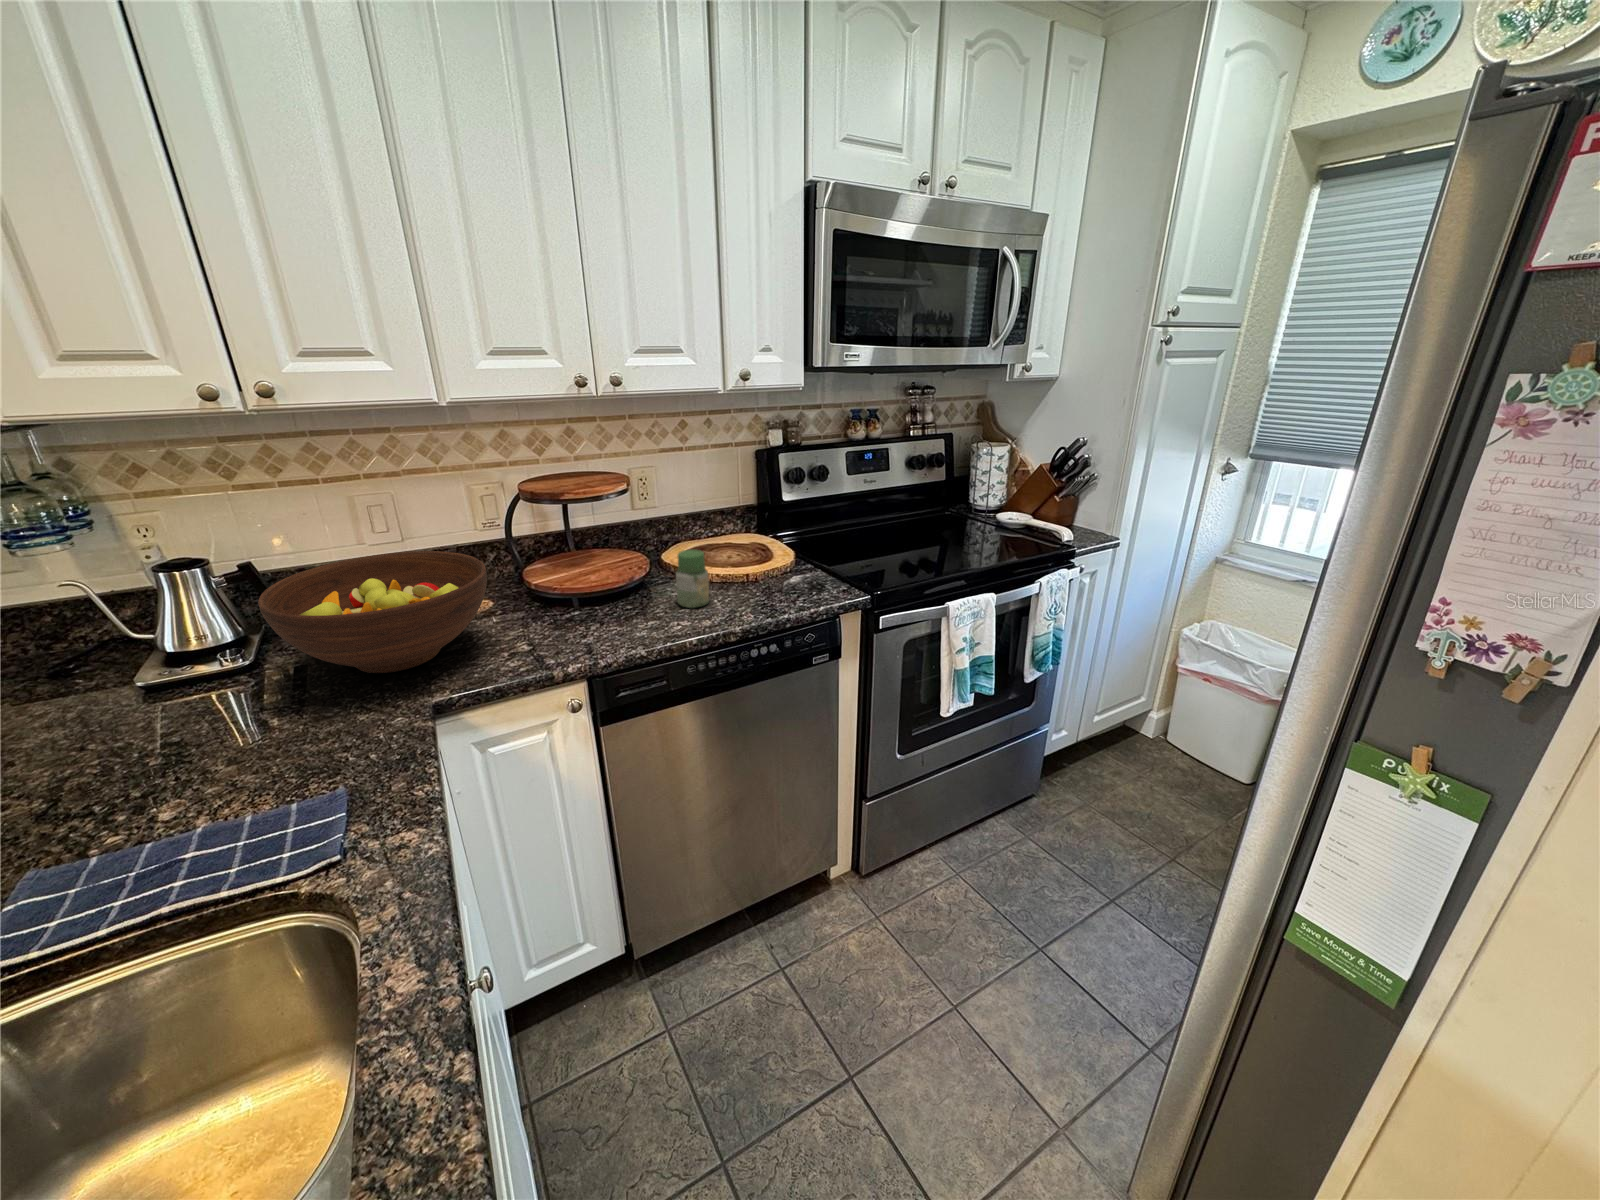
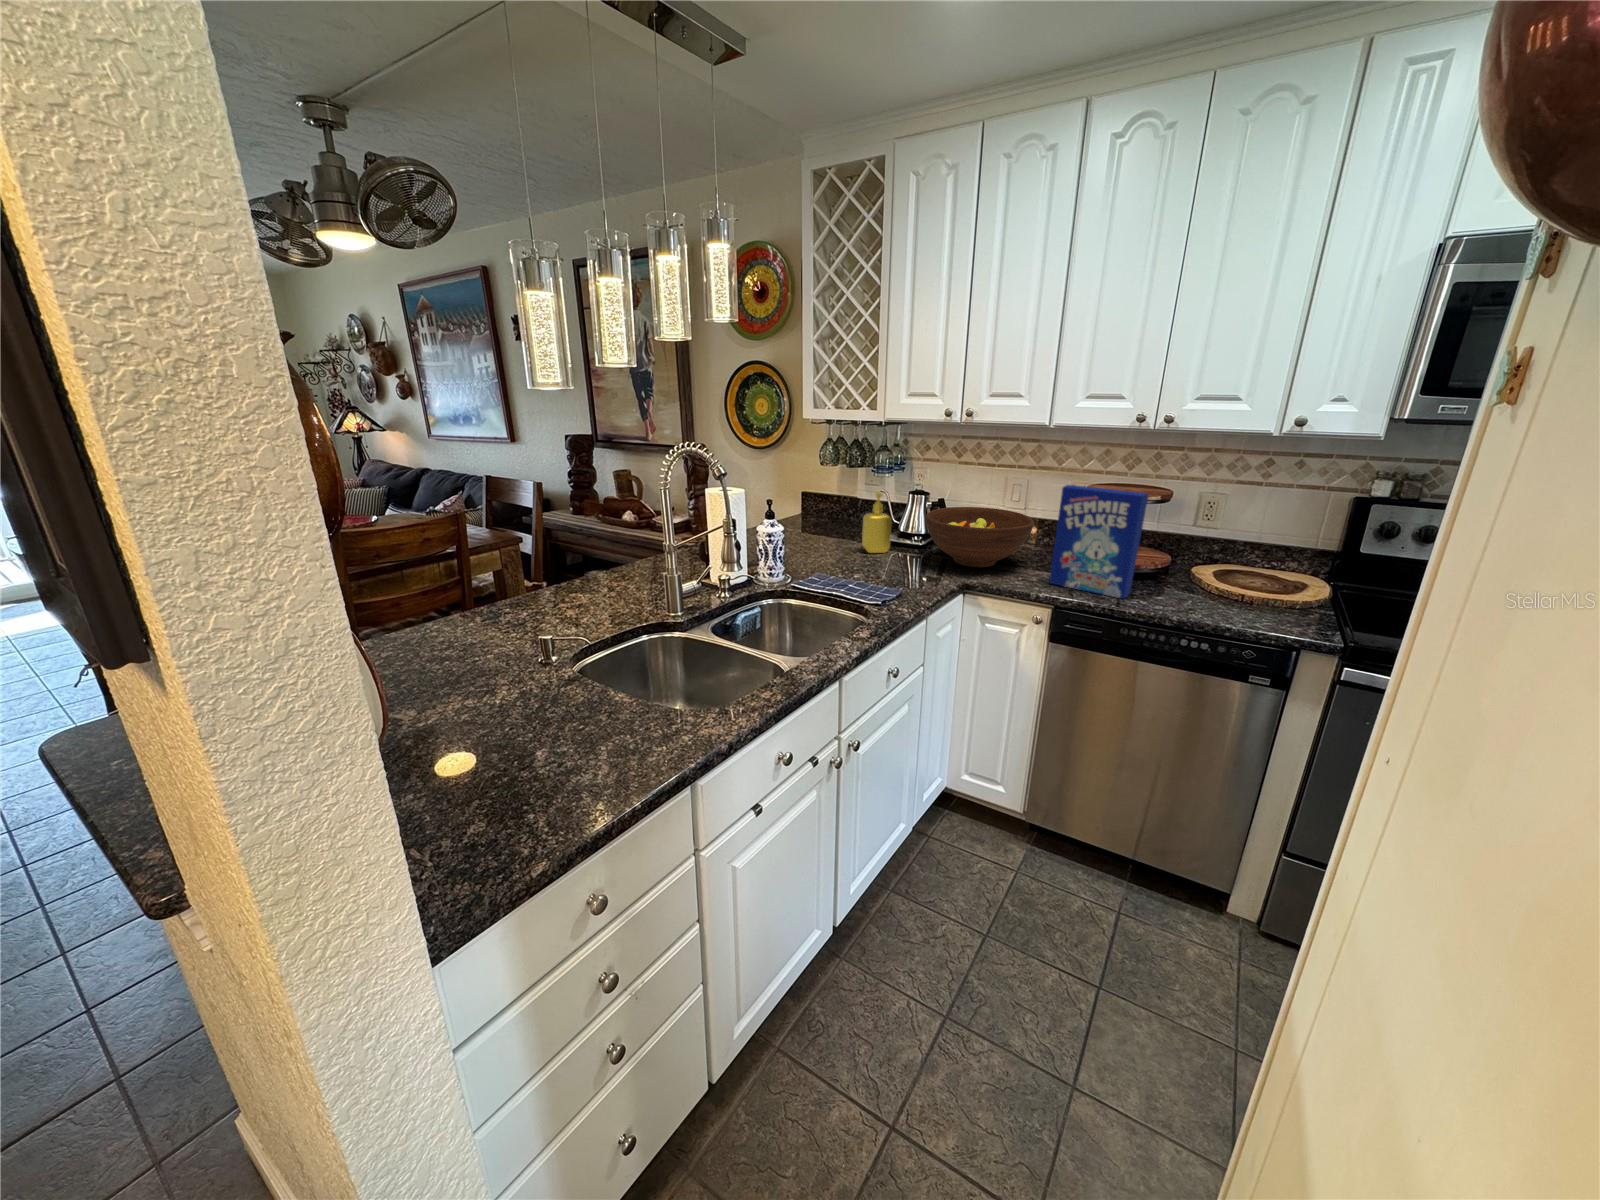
cereal box: none [537,484,668,645] -> present [1049,485,1148,599]
jar: present [676,550,709,608] -> none [1153,553,1187,598]
soap dispenser: none [53,594,175,736] -> present [862,492,891,553]

